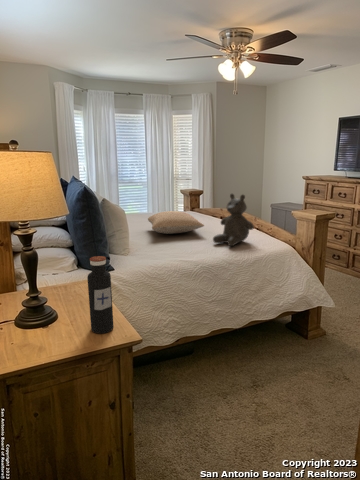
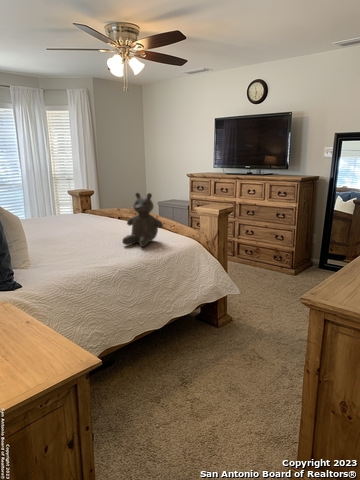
pillow: present [148,211,204,234] -> none [41,215,109,239]
water bottle: present [87,256,114,333] -> none [22,273,58,366]

